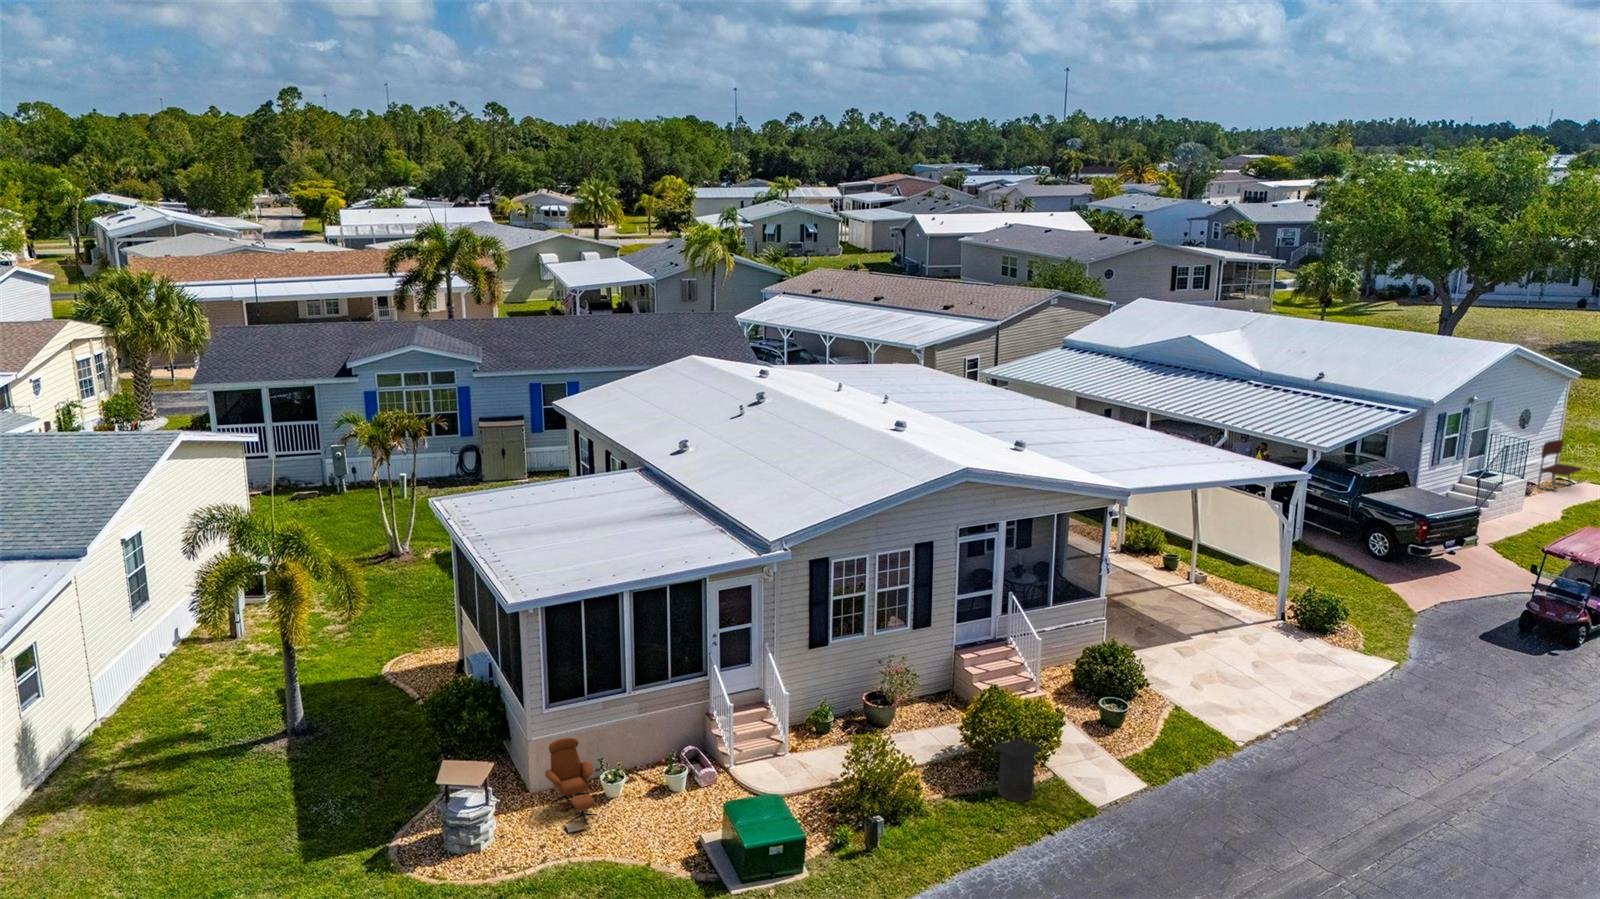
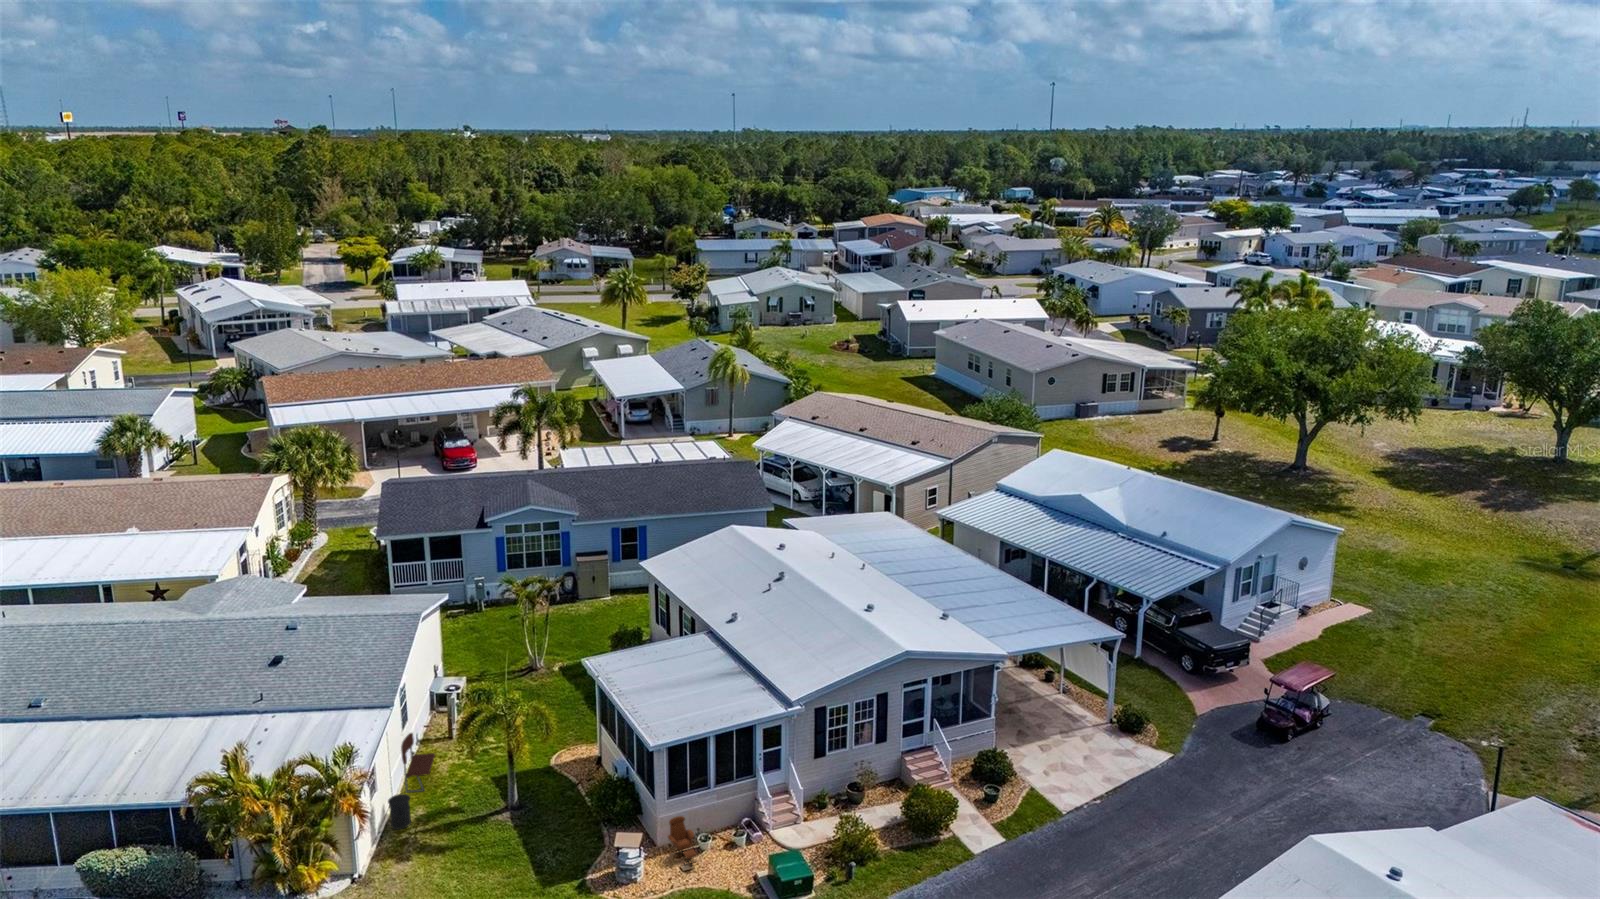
bench: present [1537,440,1581,491] -> present [401,733,435,793]
trash can: present [995,738,1042,802] -> present [388,794,411,829]

